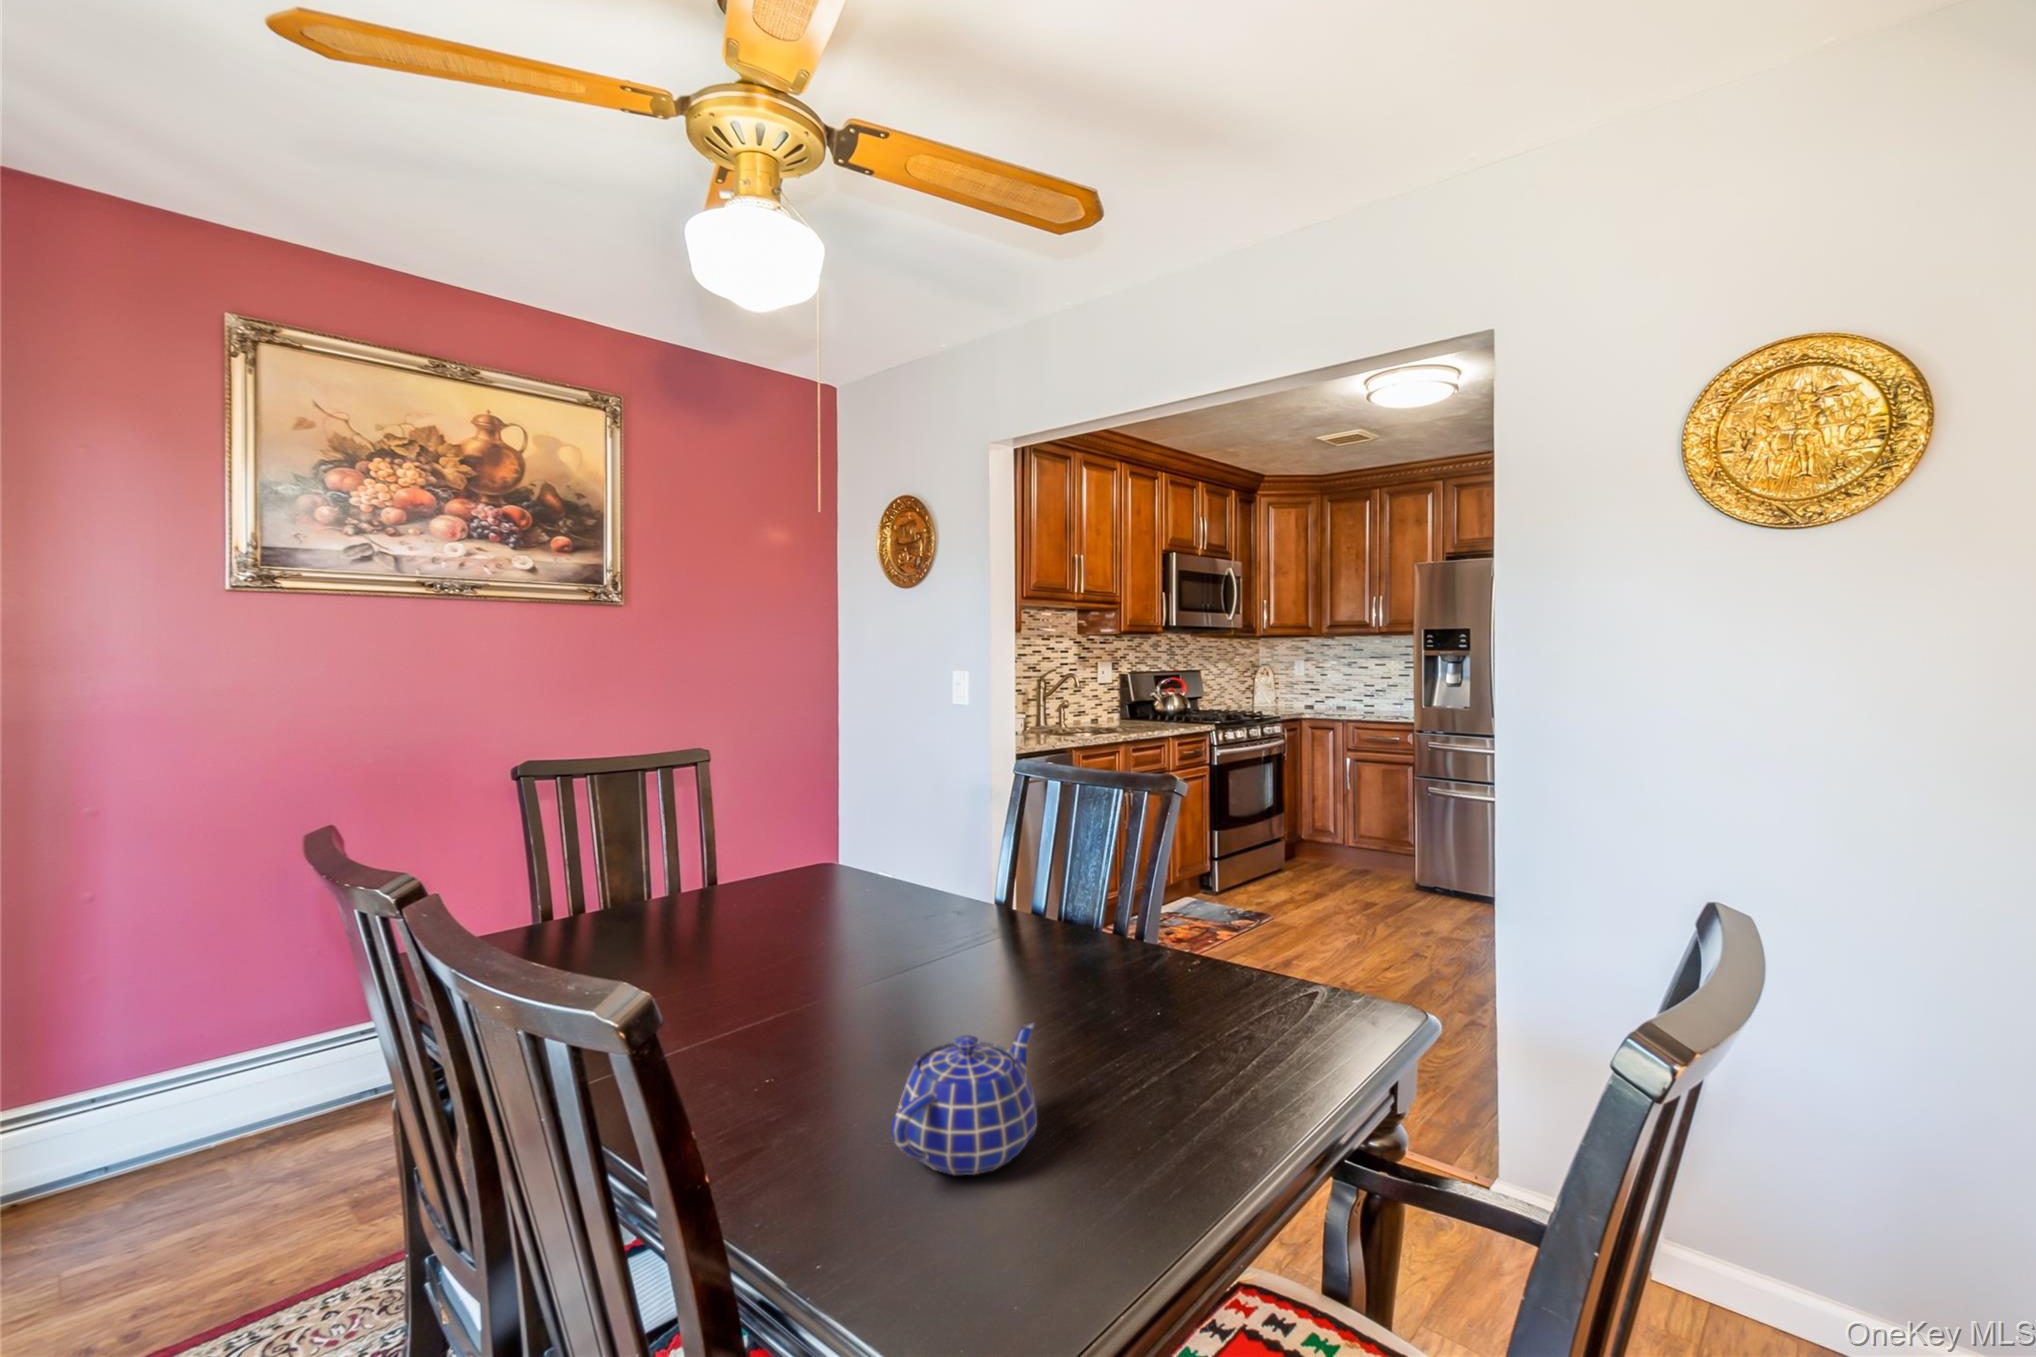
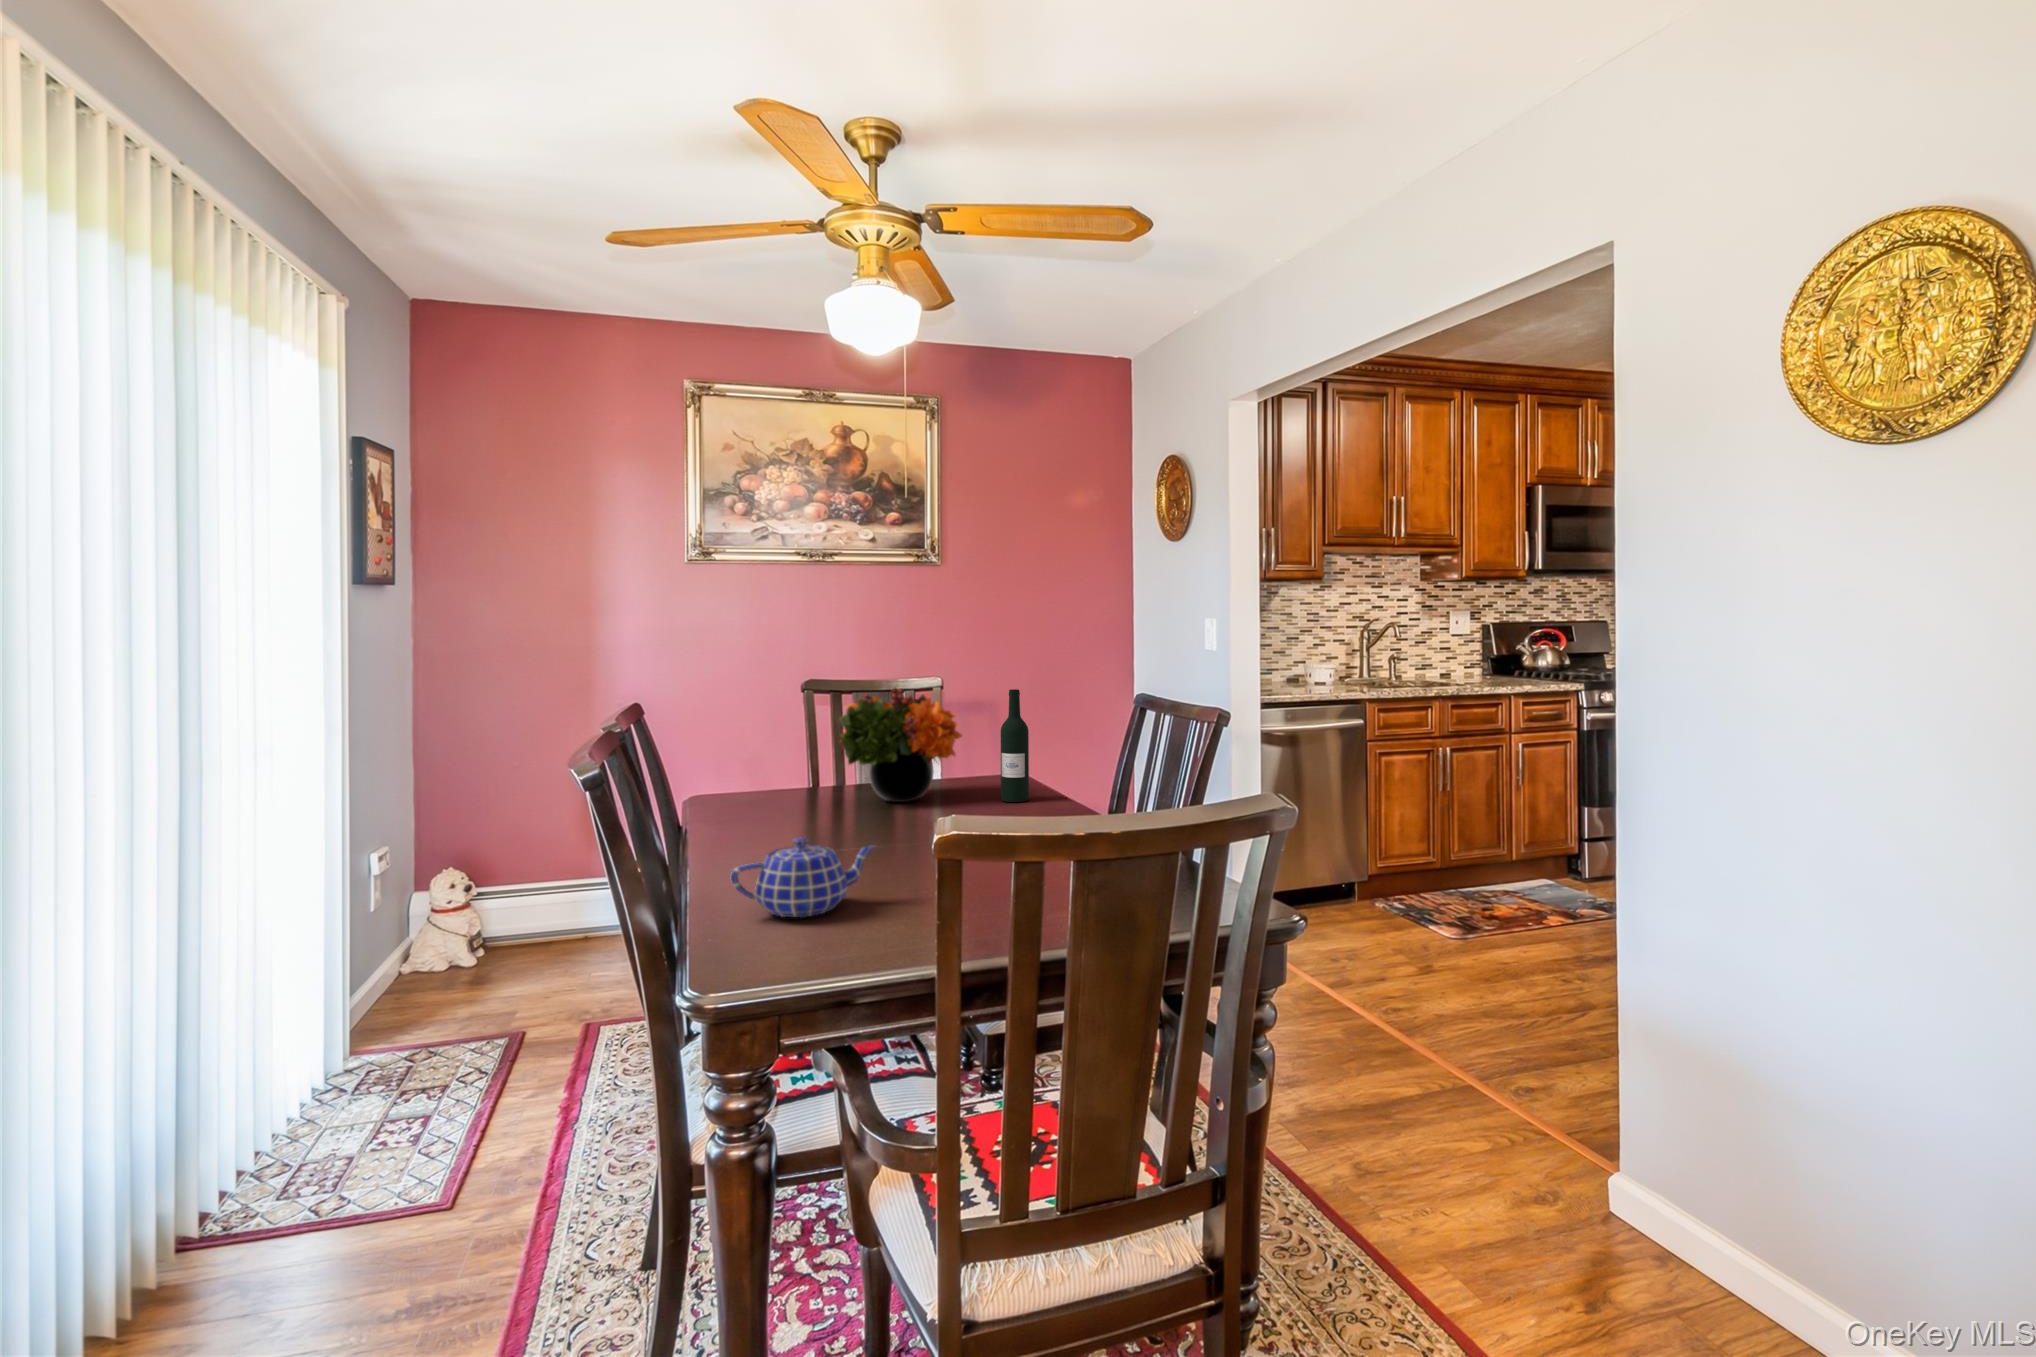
wine bottle: none [889,767,925,909] -> present [1000,689,1029,802]
flower arrangement: none [658,774,836,930] -> present [839,687,962,802]

